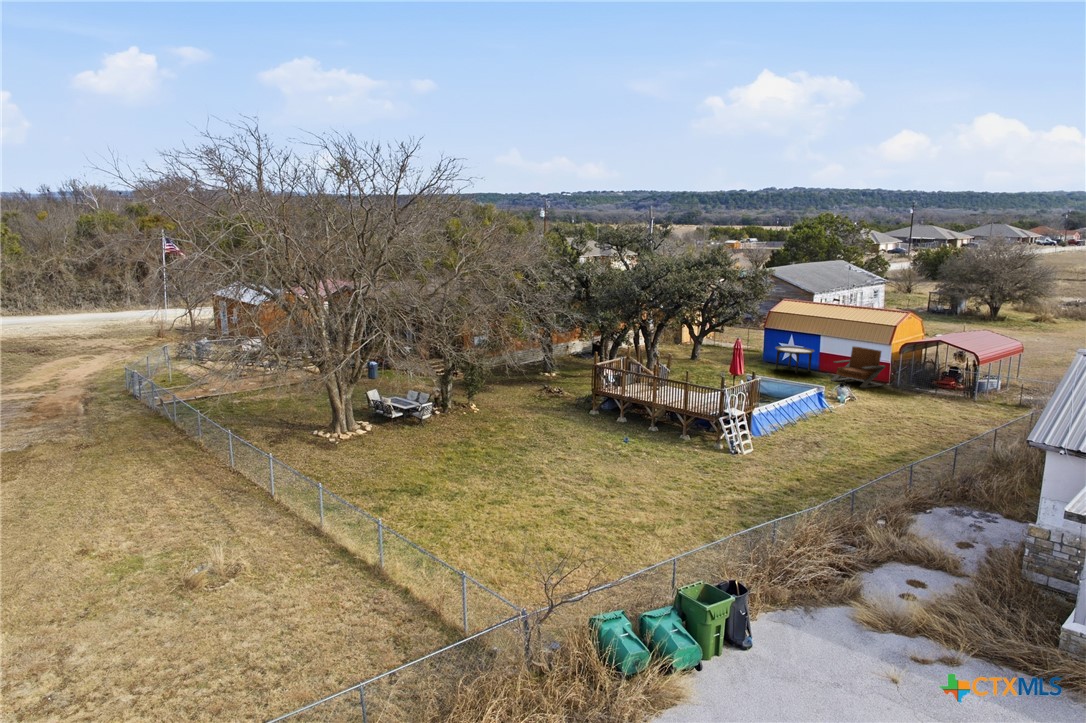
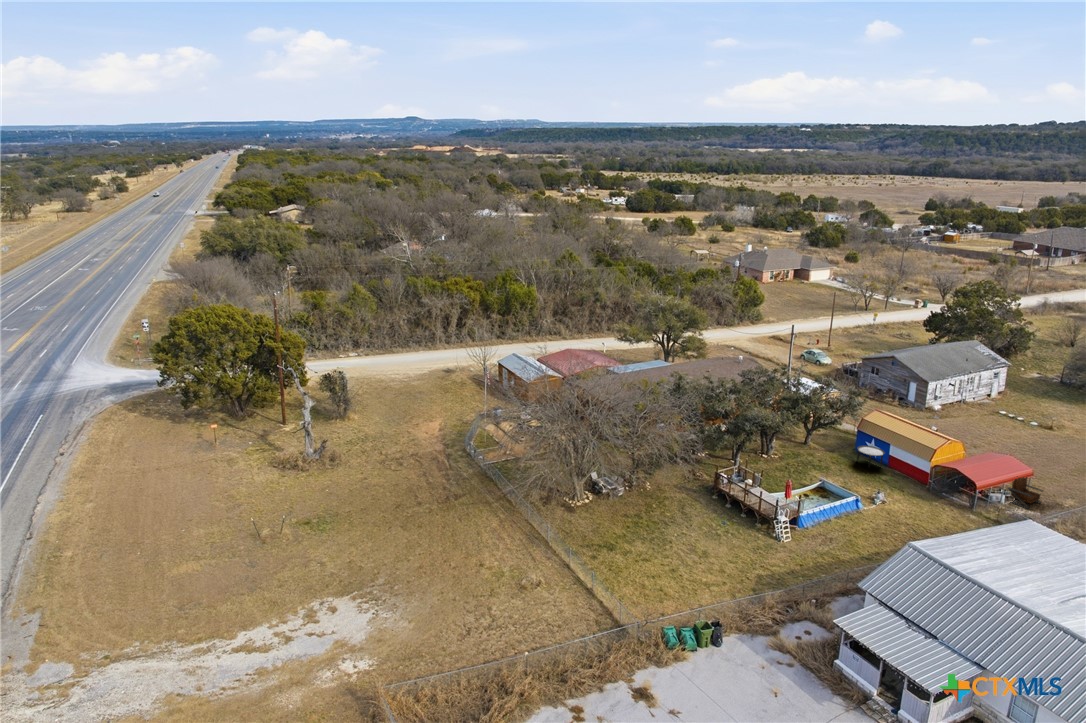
lounge chair: present [831,346,886,388] -> present [1008,476,1043,509]

